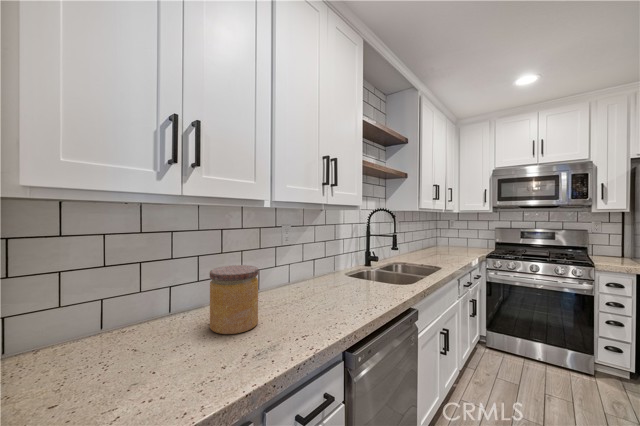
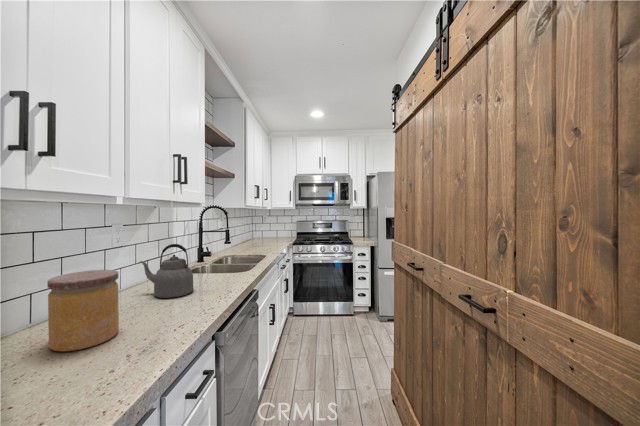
kettle: none [296,247,340,301] -> present [139,244,194,298]

